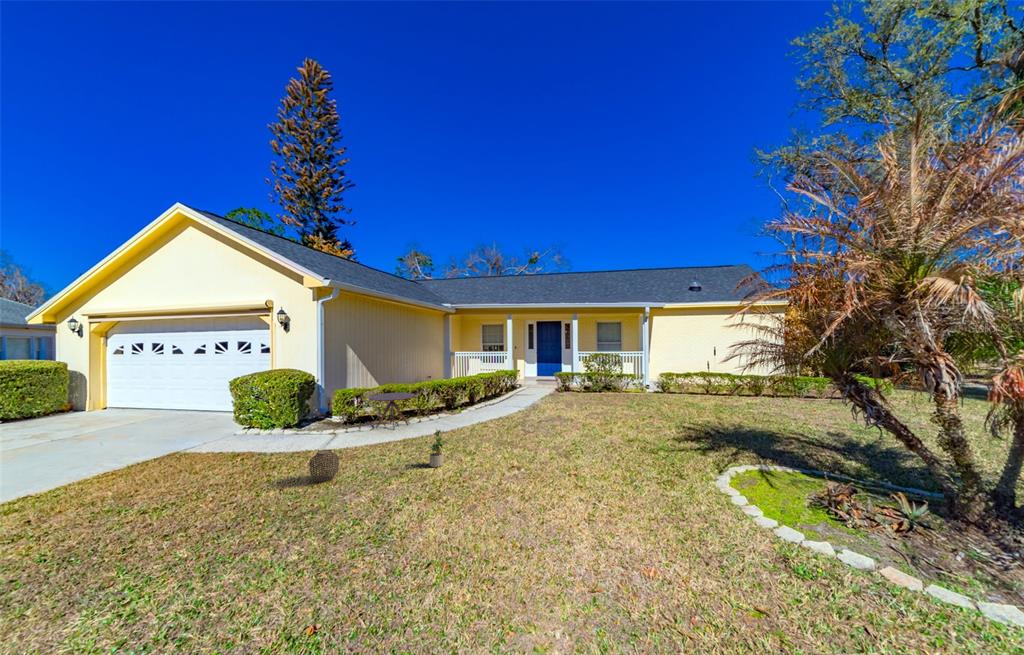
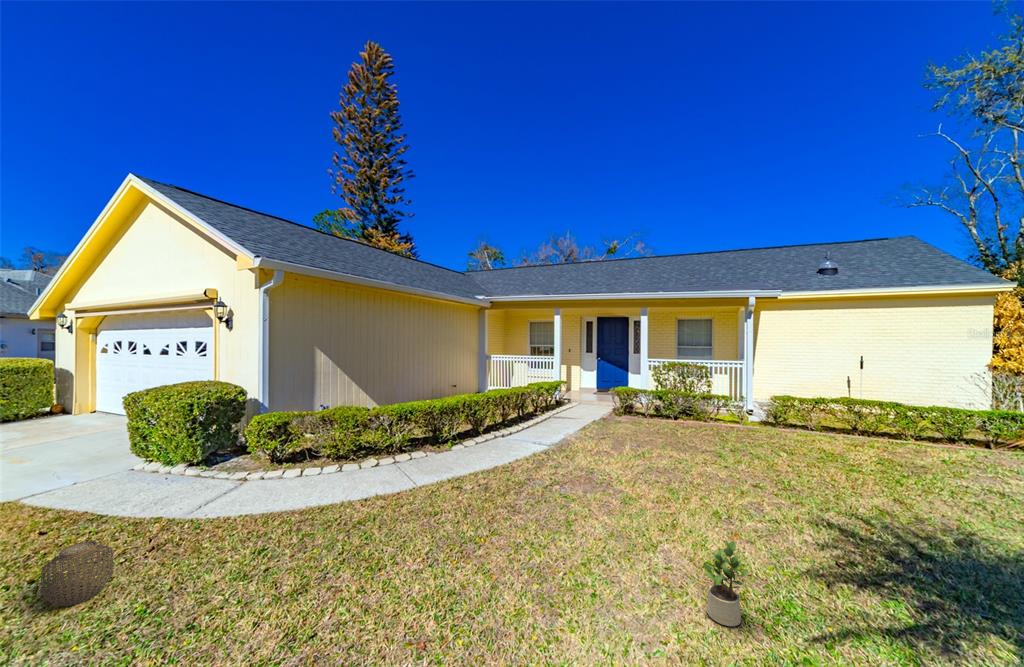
round table: present [368,393,415,430] -> none [305,415,375,473]
potted plant: present [428,429,444,467] -> present [704,540,748,626]

